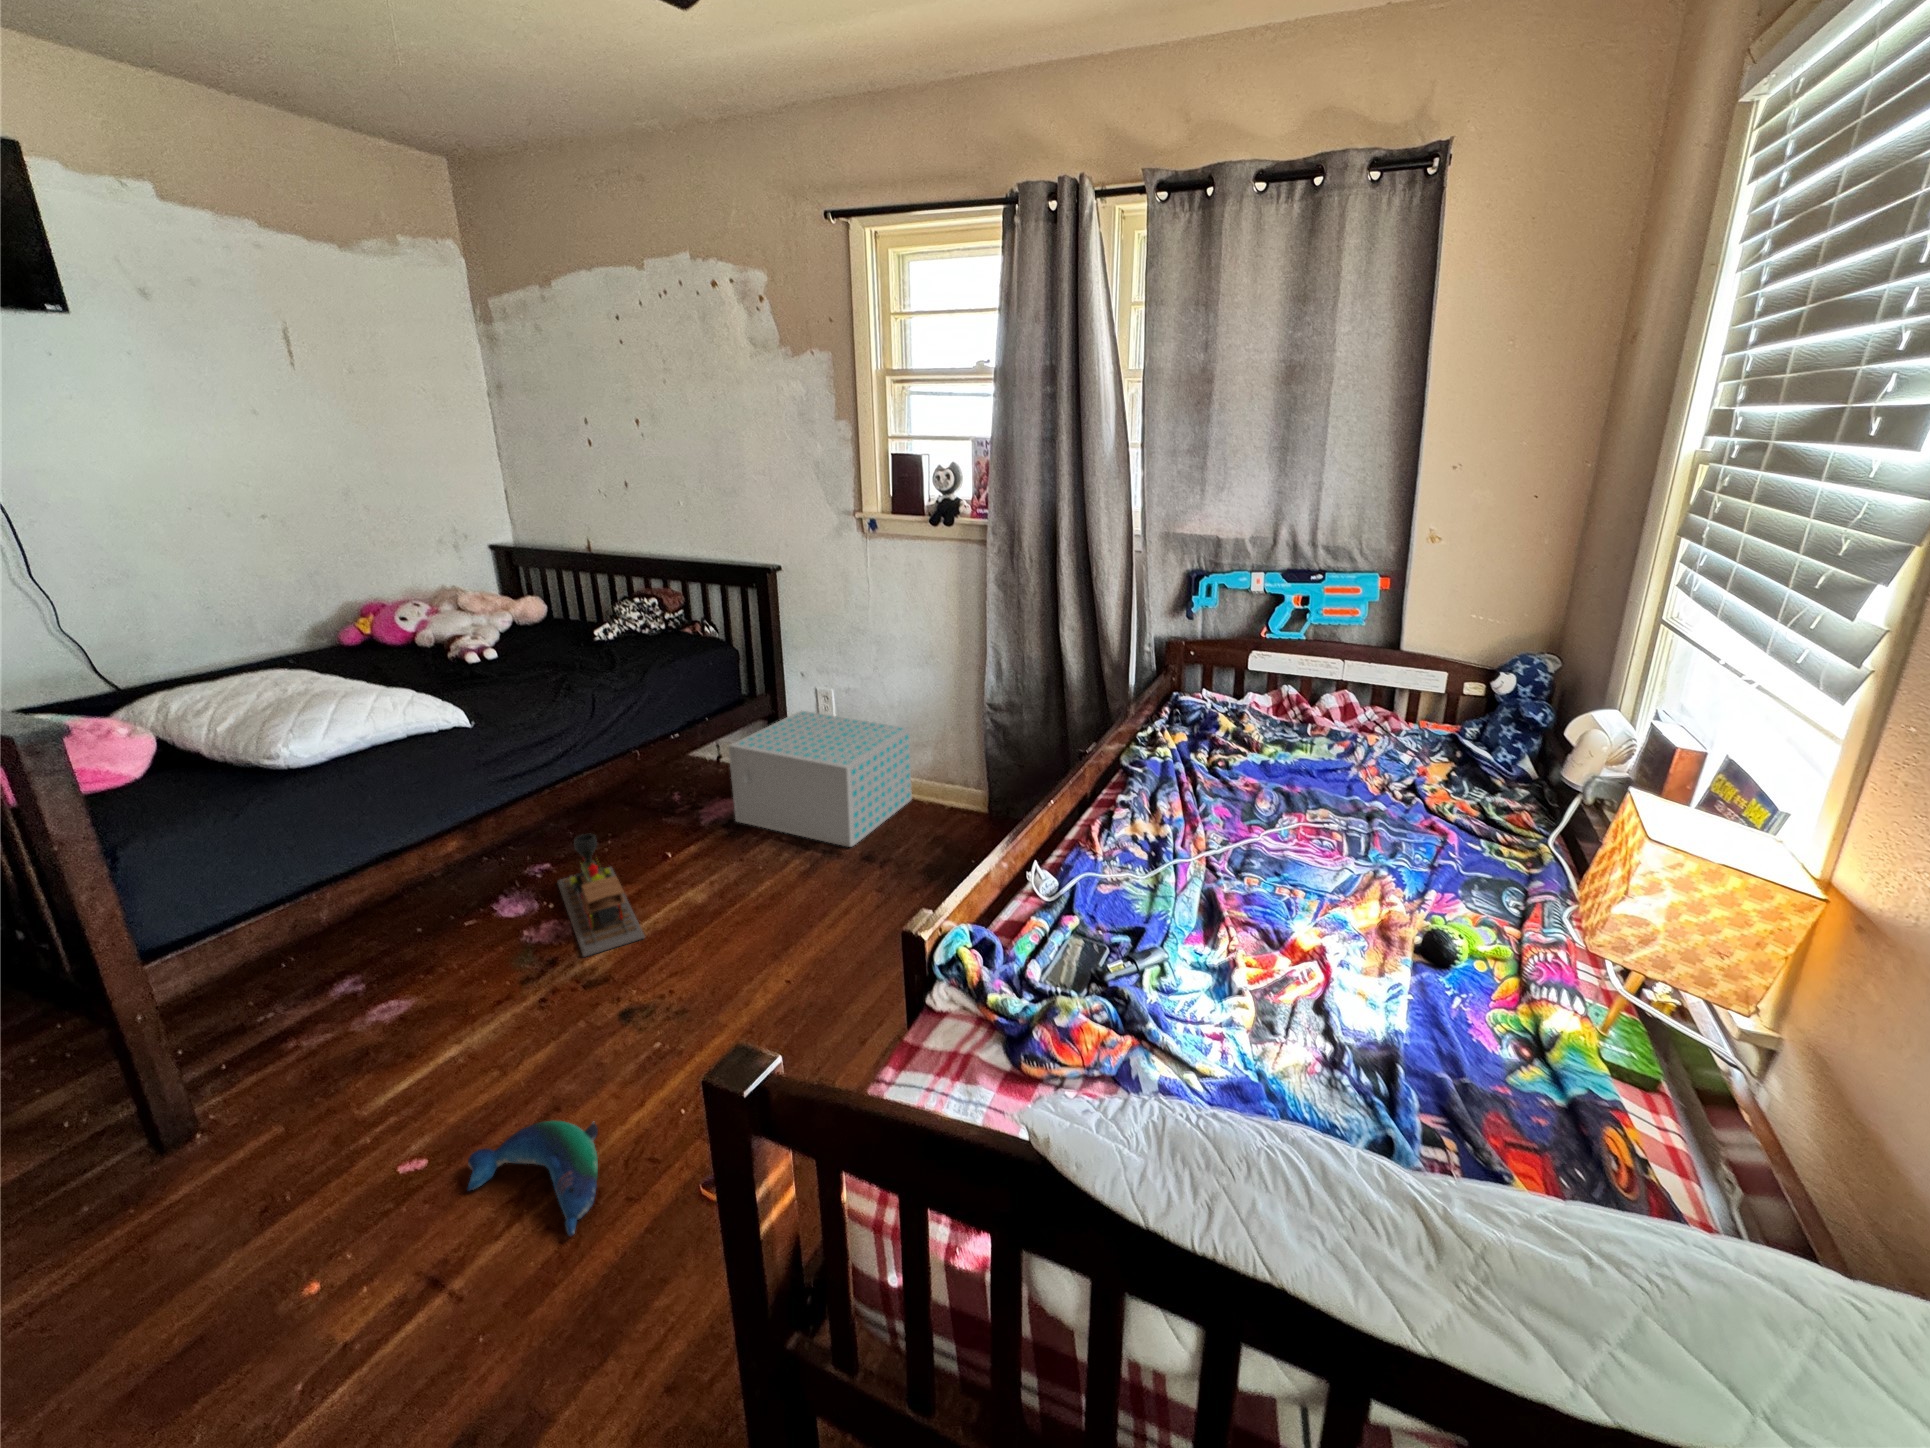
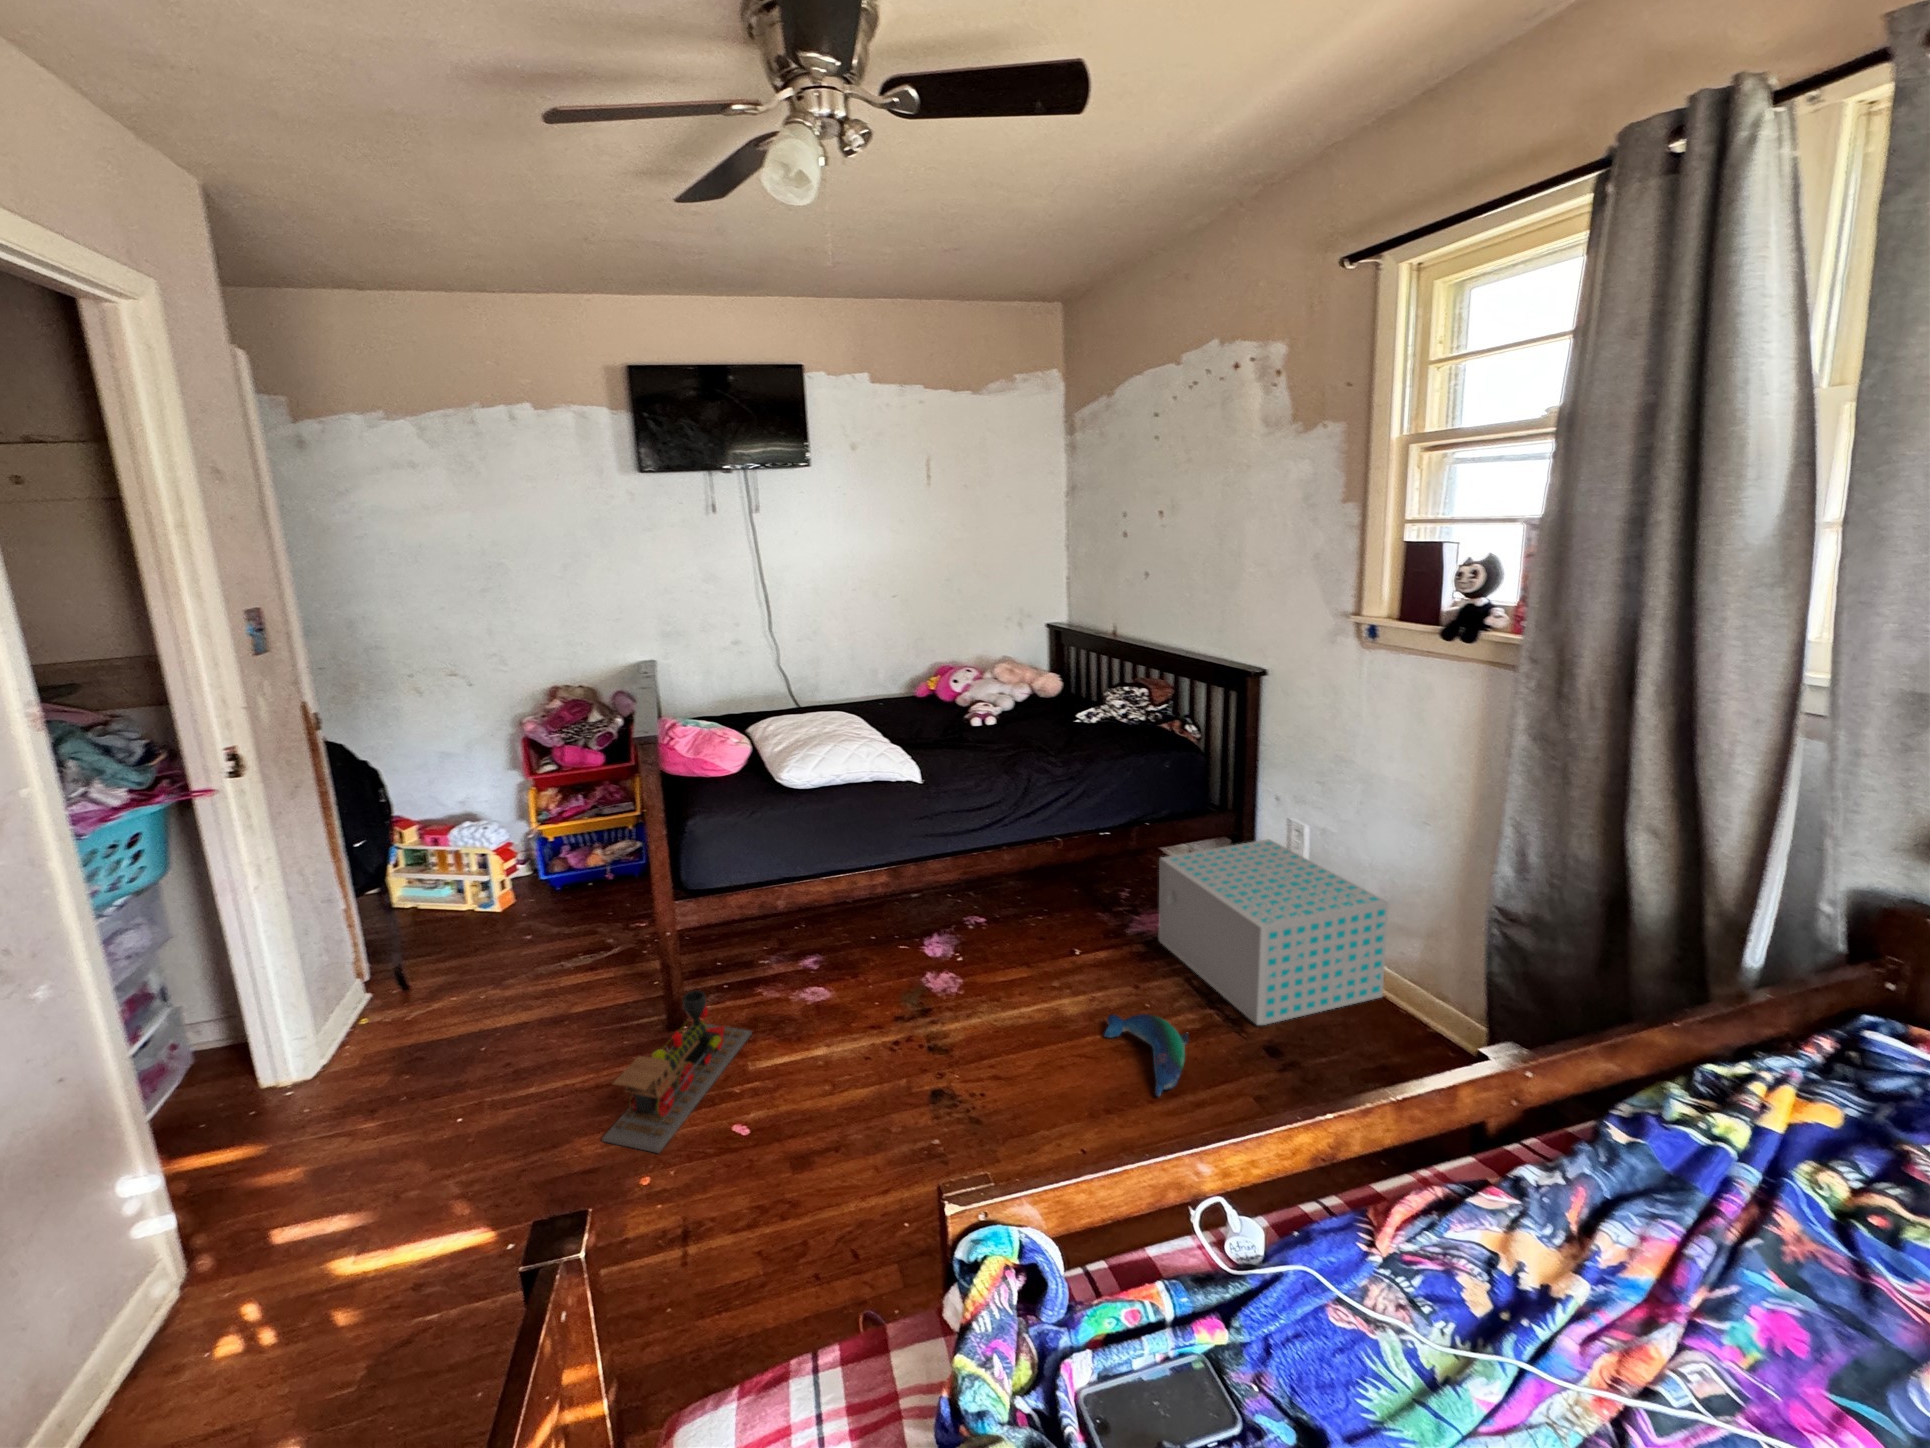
toy train: present [558,834,645,957] -> present [602,990,752,1153]
plush toy: present [468,1121,598,1236] -> present [1104,1014,1189,1097]

